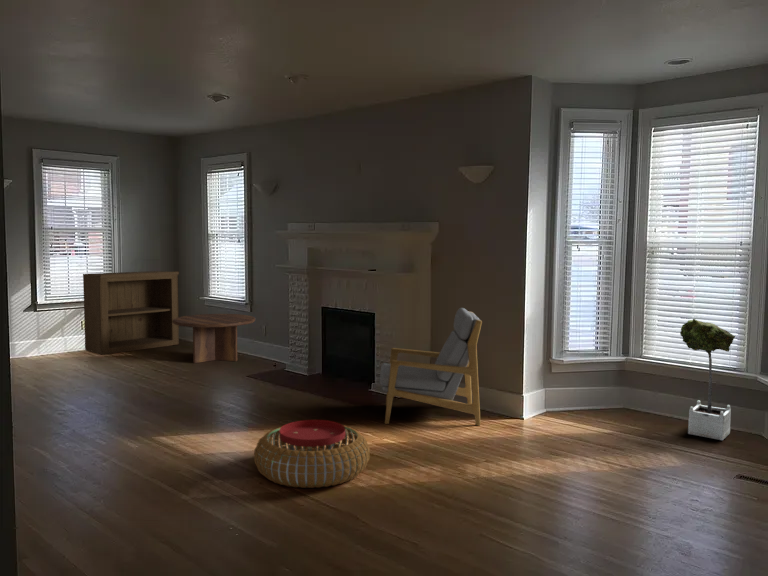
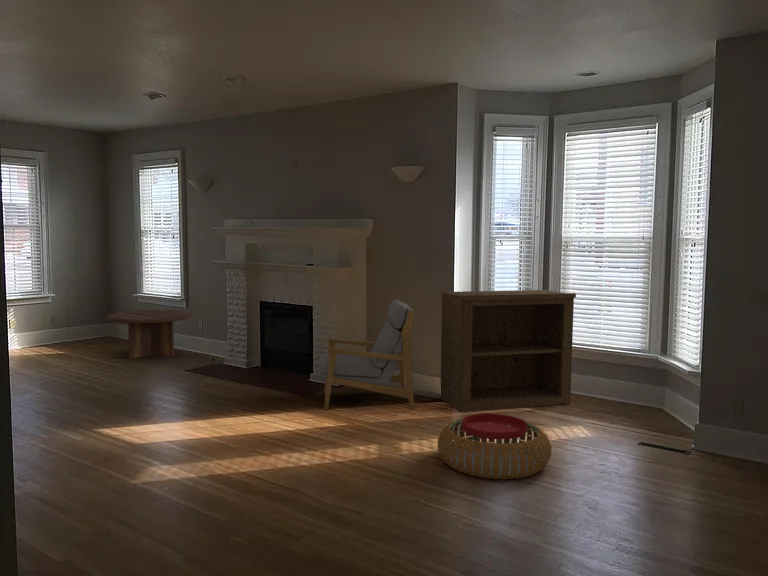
bookshelf: present [83,271,179,355] -> present [440,290,576,412]
potted tree: present [680,319,735,440] -> none [593,306,640,415]
pouf: present [254,420,370,488] -> present [438,414,552,480]

